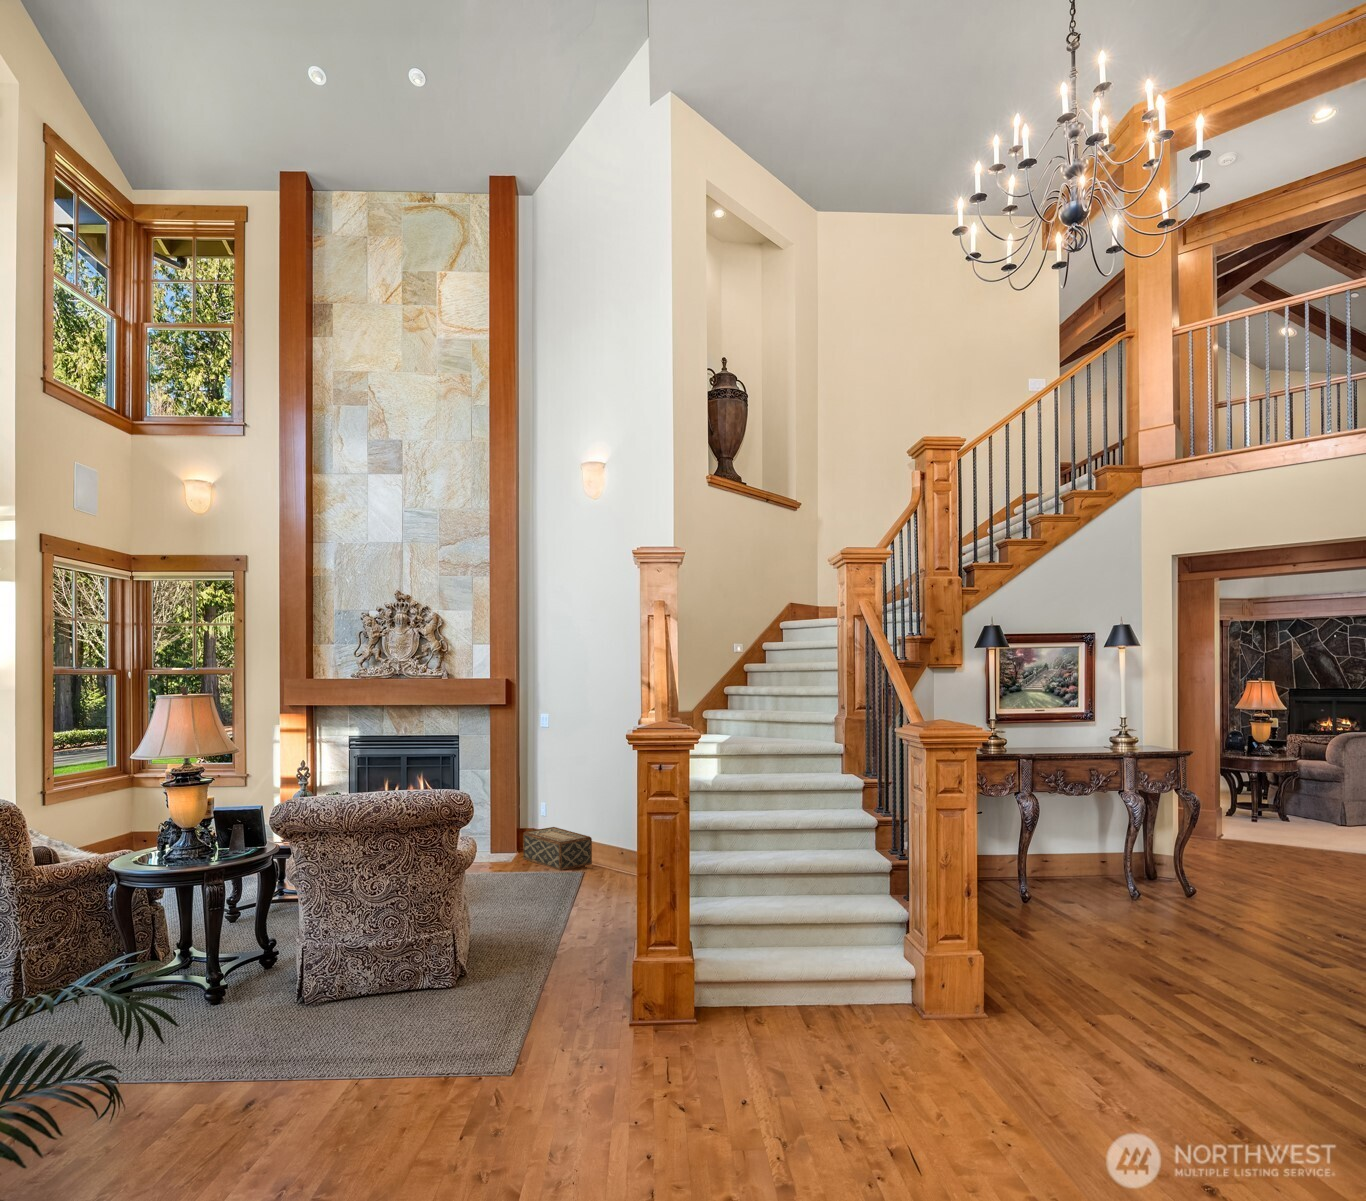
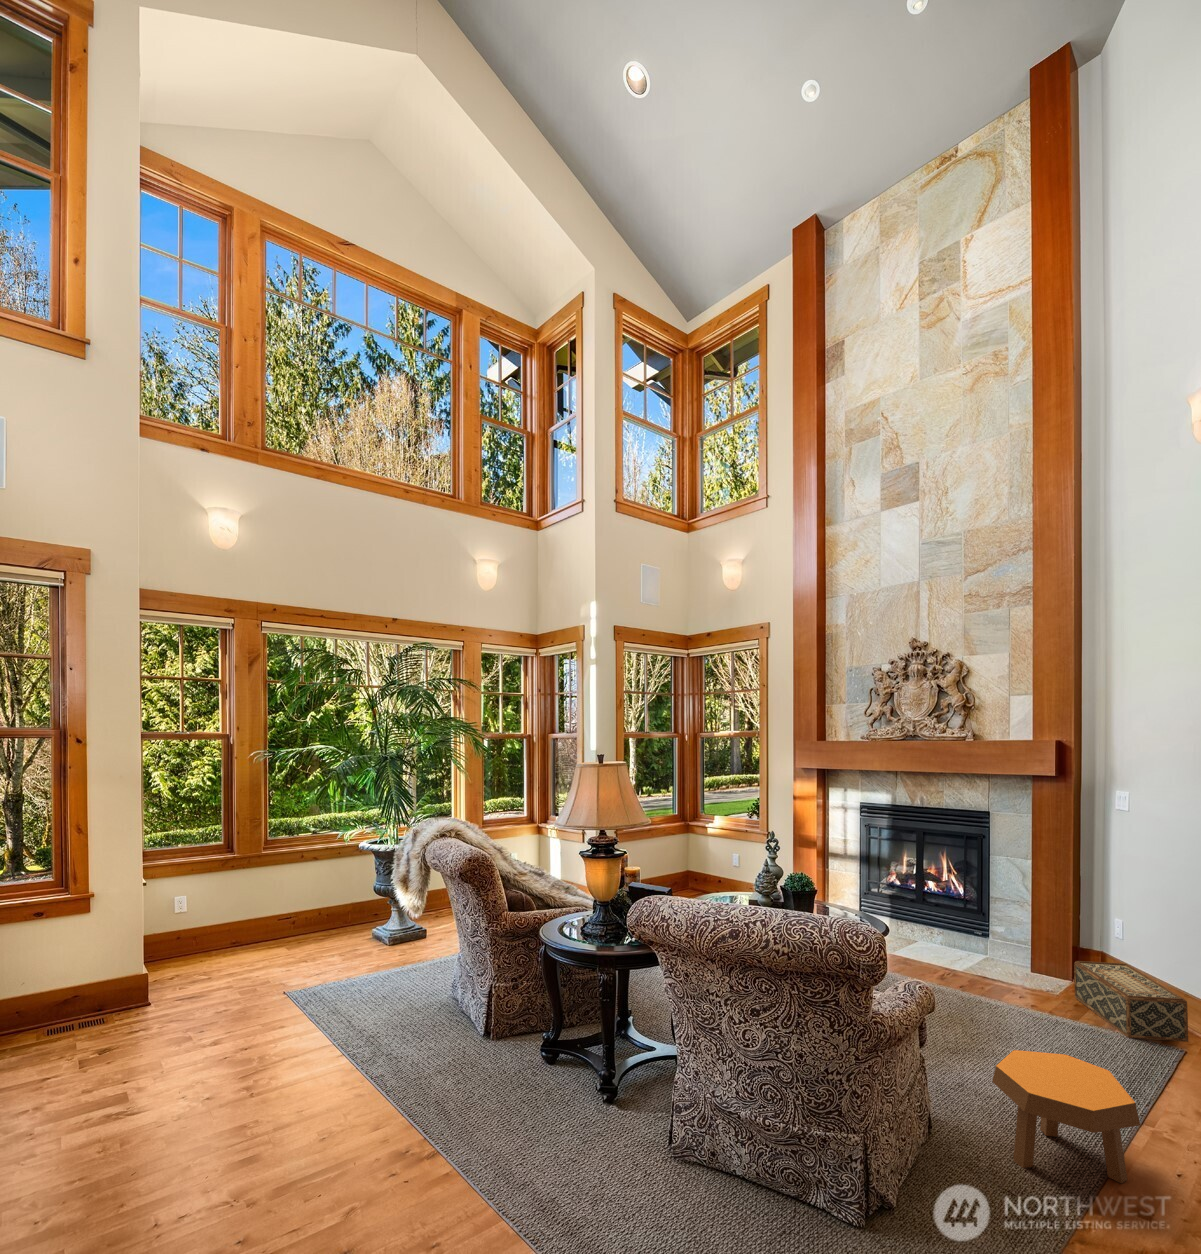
footstool: none [504,871,586,941] -> present [992,1050,1140,1183]

